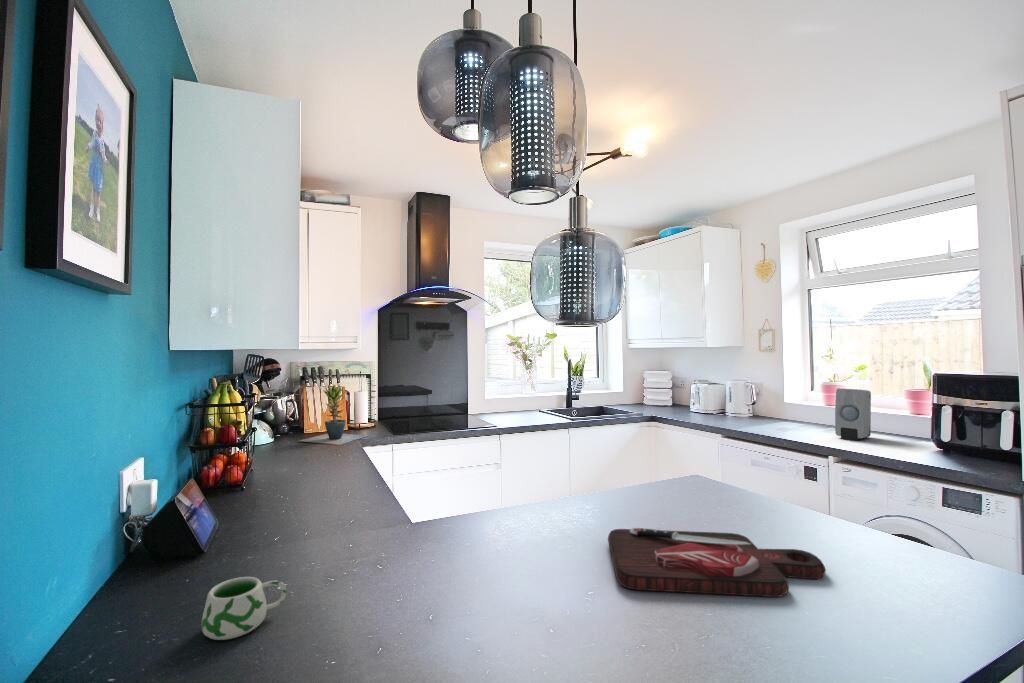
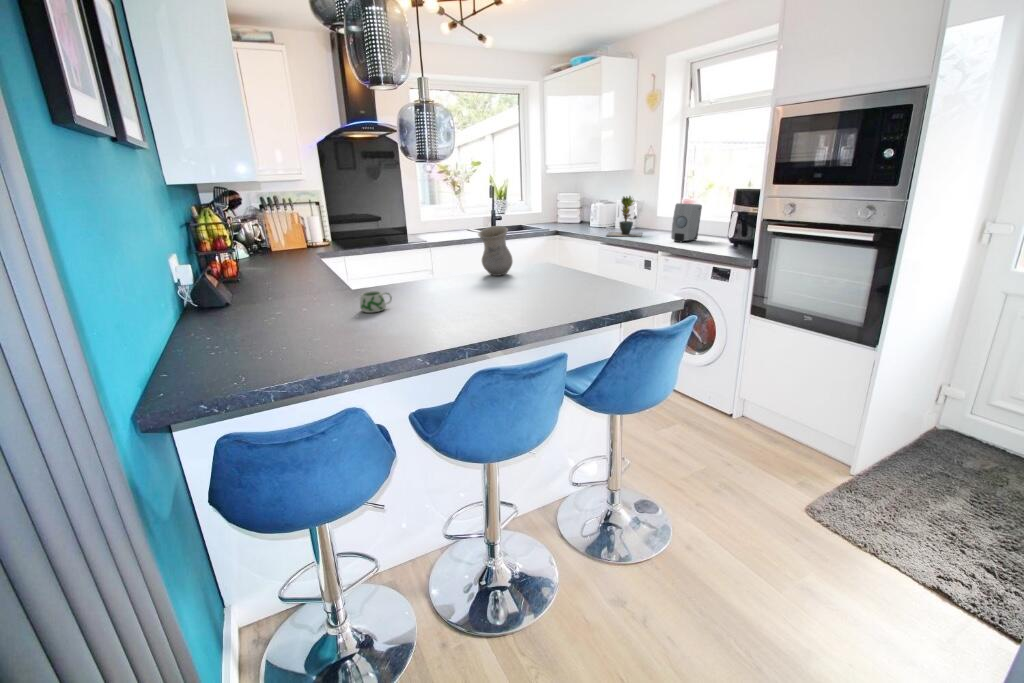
potted plant: present [300,384,367,445] -> present [607,196,642,236]
vase: none [631,421,685,503] -> present [478,226,513,276]
cutting board: present [608,528,826,597] -> none [439,282,546,304]
mug: present [202,577,286,640] -> present [360,291,392,313]

